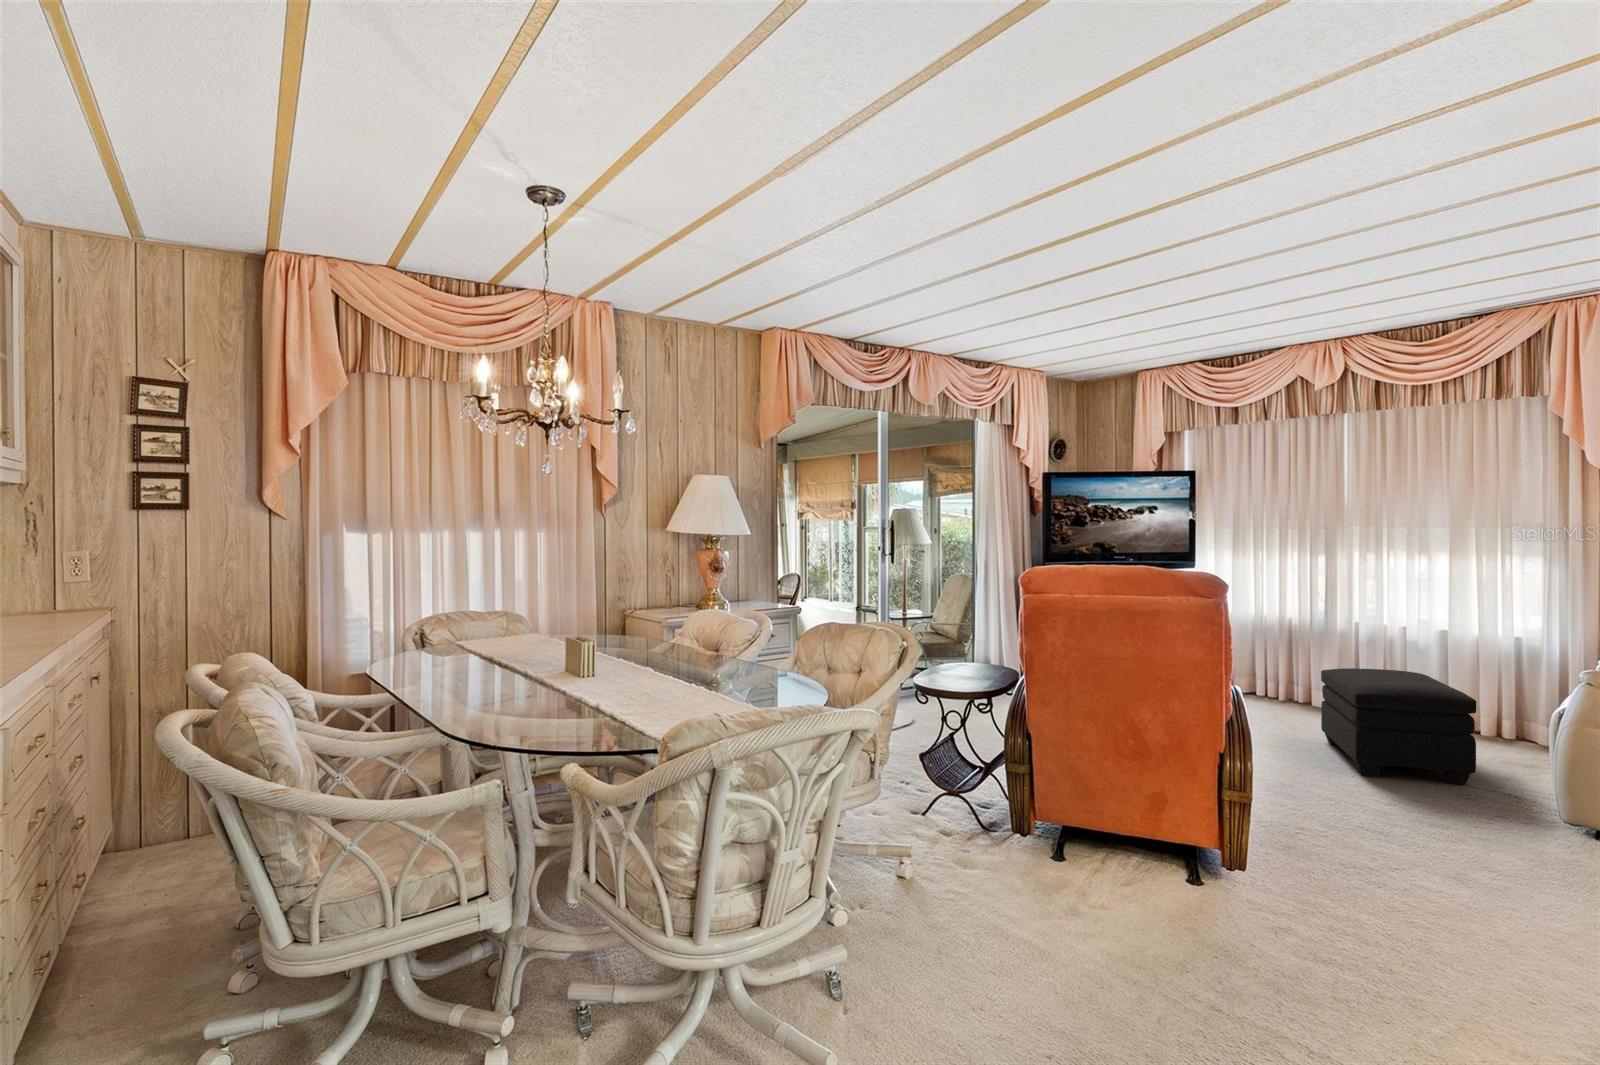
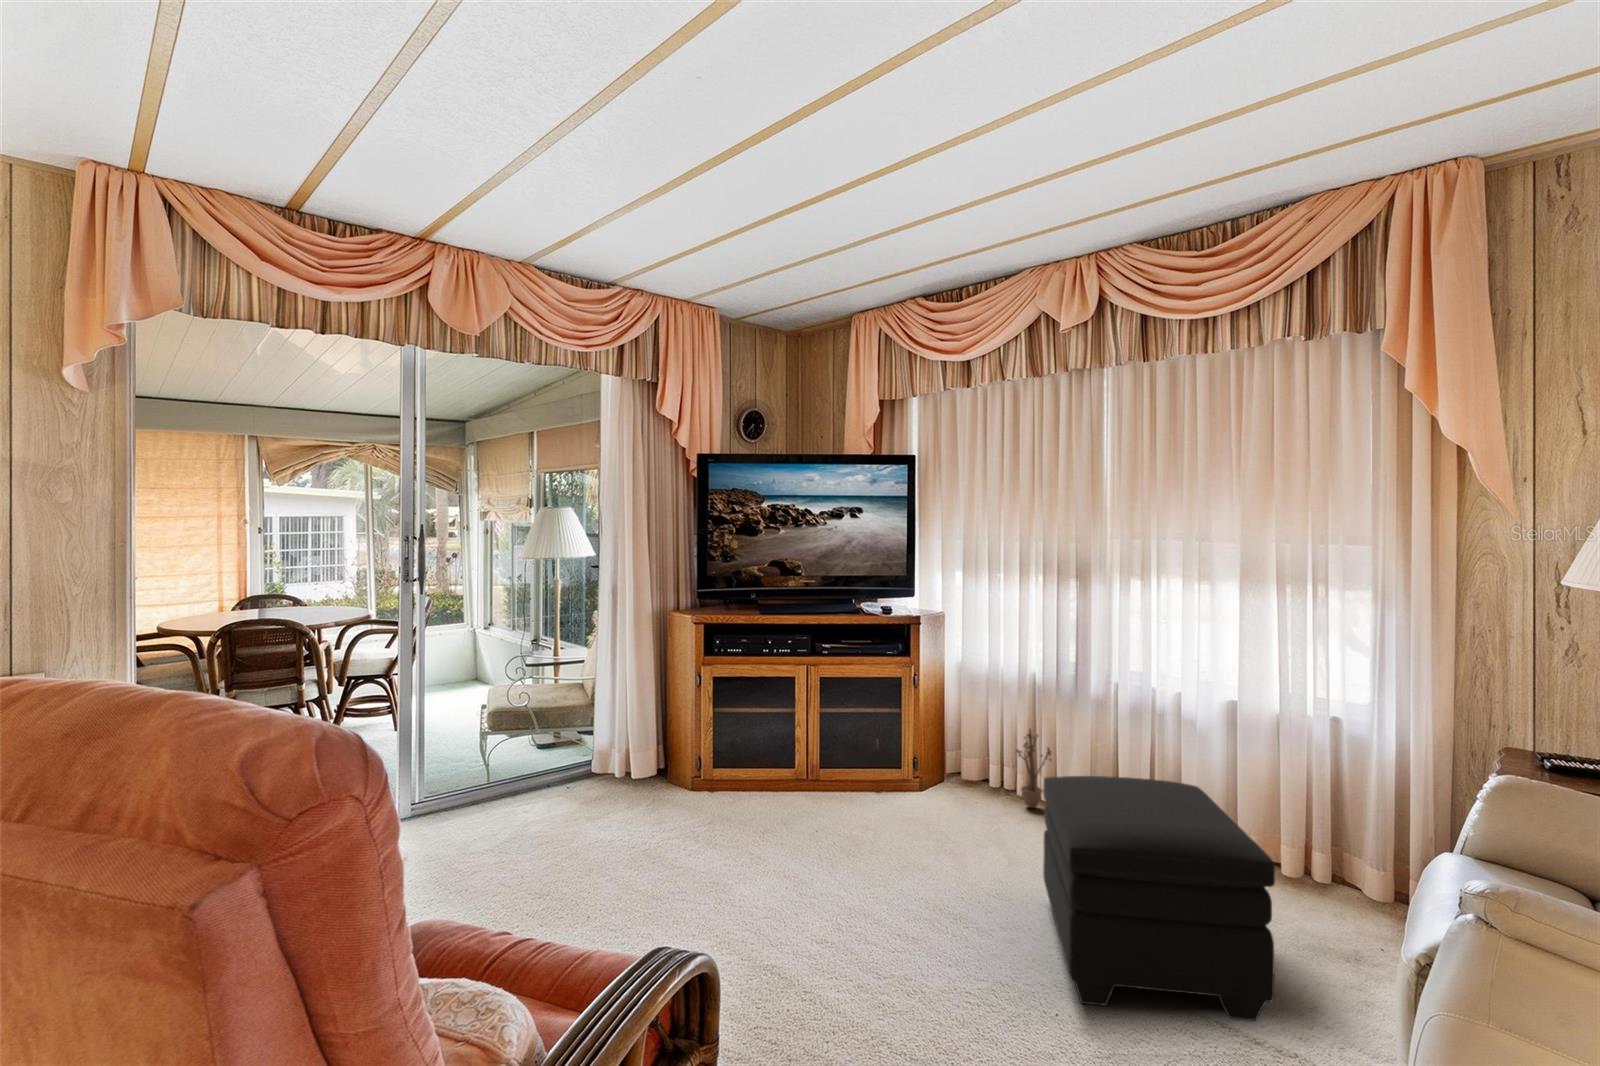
decorative plant: none [1274,652,1308,704] -> present [1012,729,1051,808]

